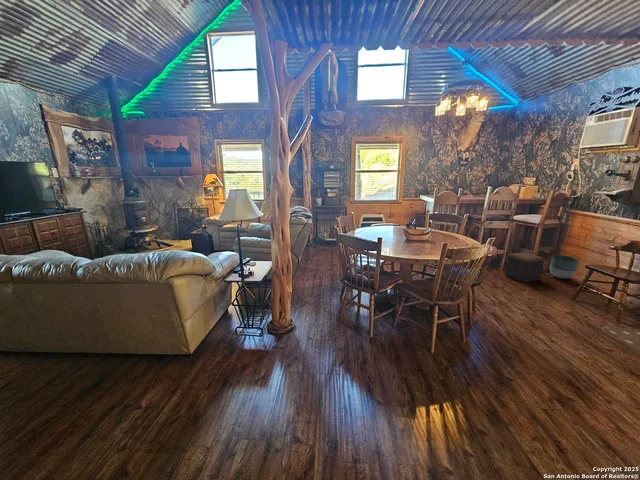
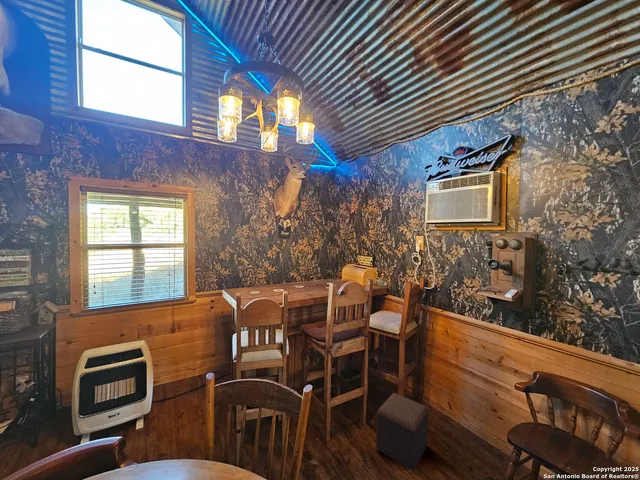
planter: present [550,255,579,279] -> none [427,380,463,426]

